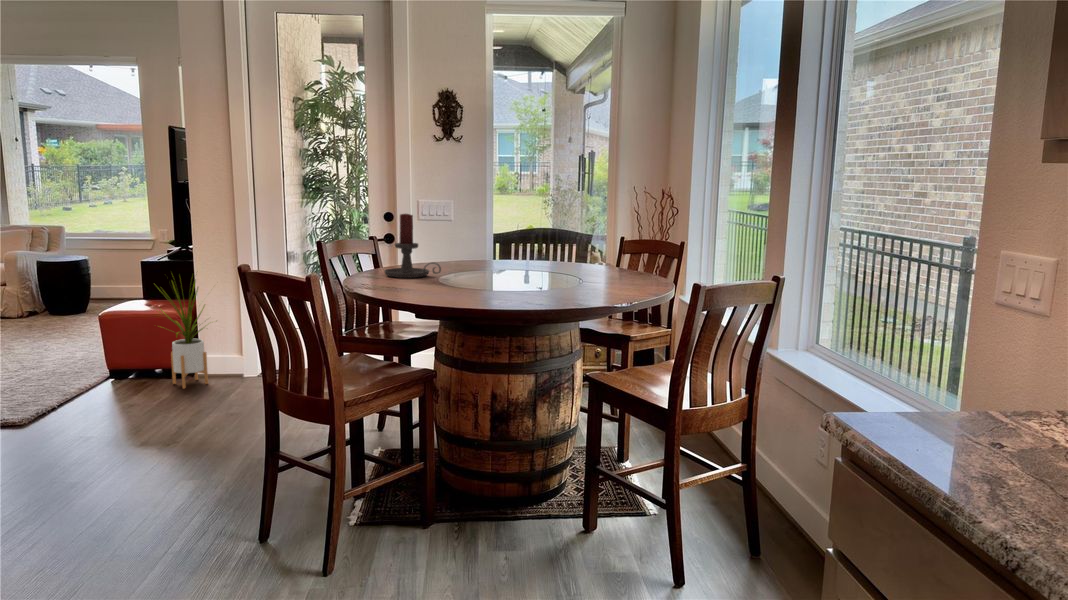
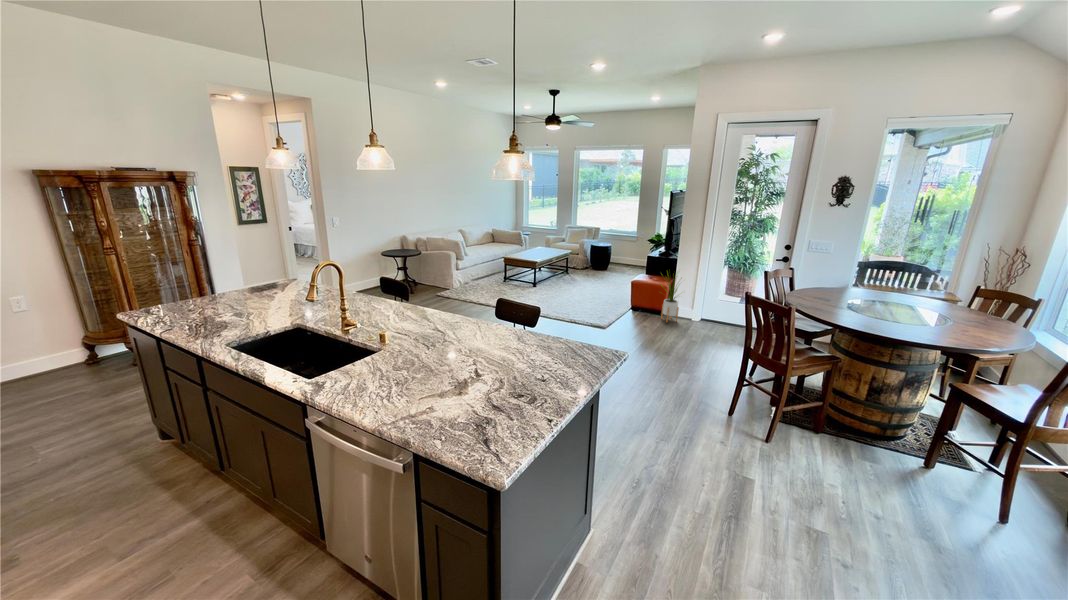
candle holder: present [384,214,441,278] -> none [806,266,843,302]

